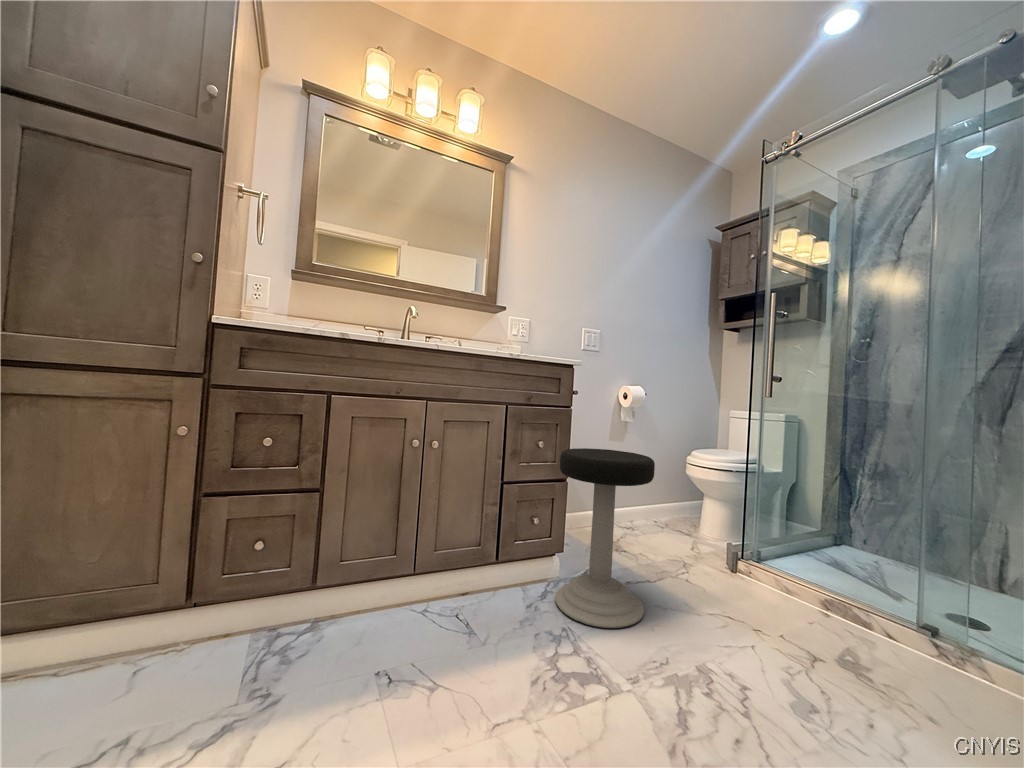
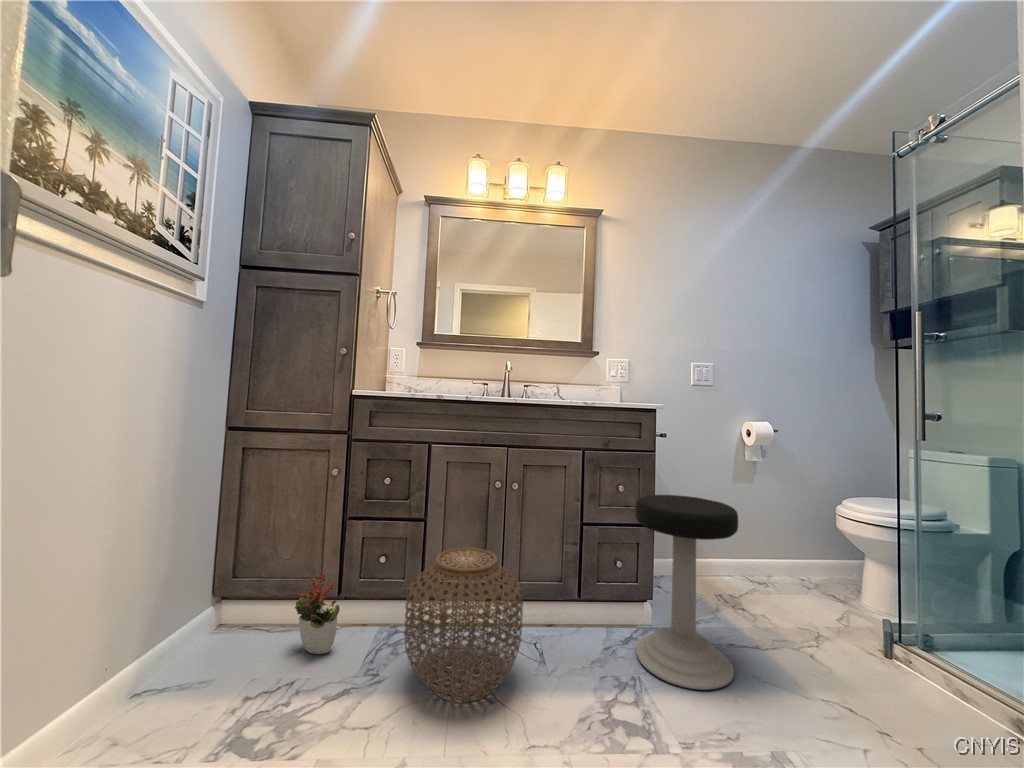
woven basket: none [313,516,464,701] -> present [404,548,523,702]
decorative plant: none [119,570,198,687] -> present [295,571,339,654]

